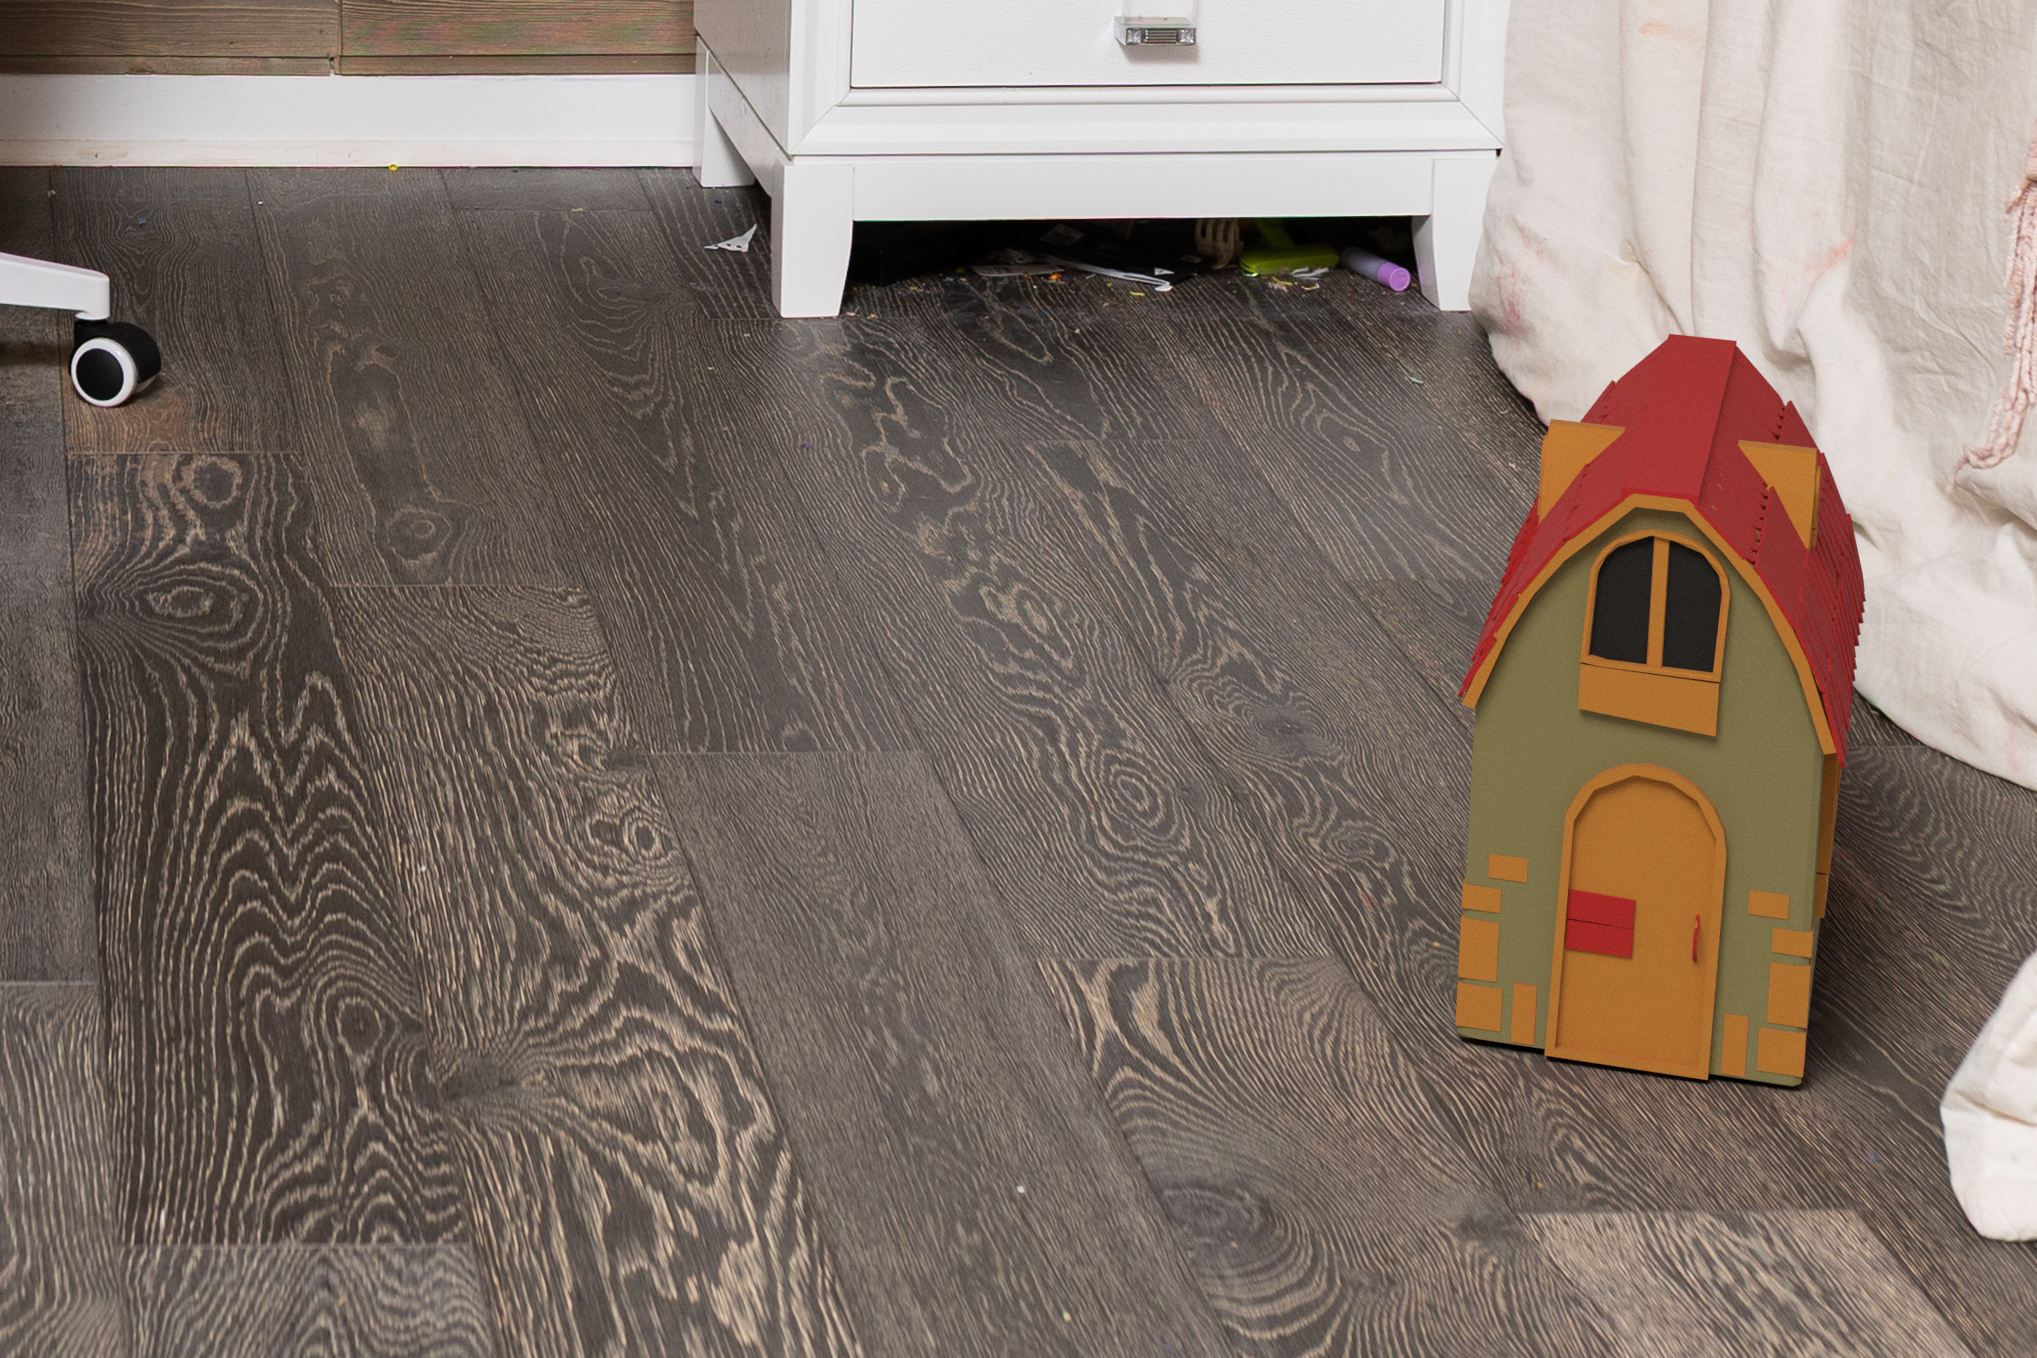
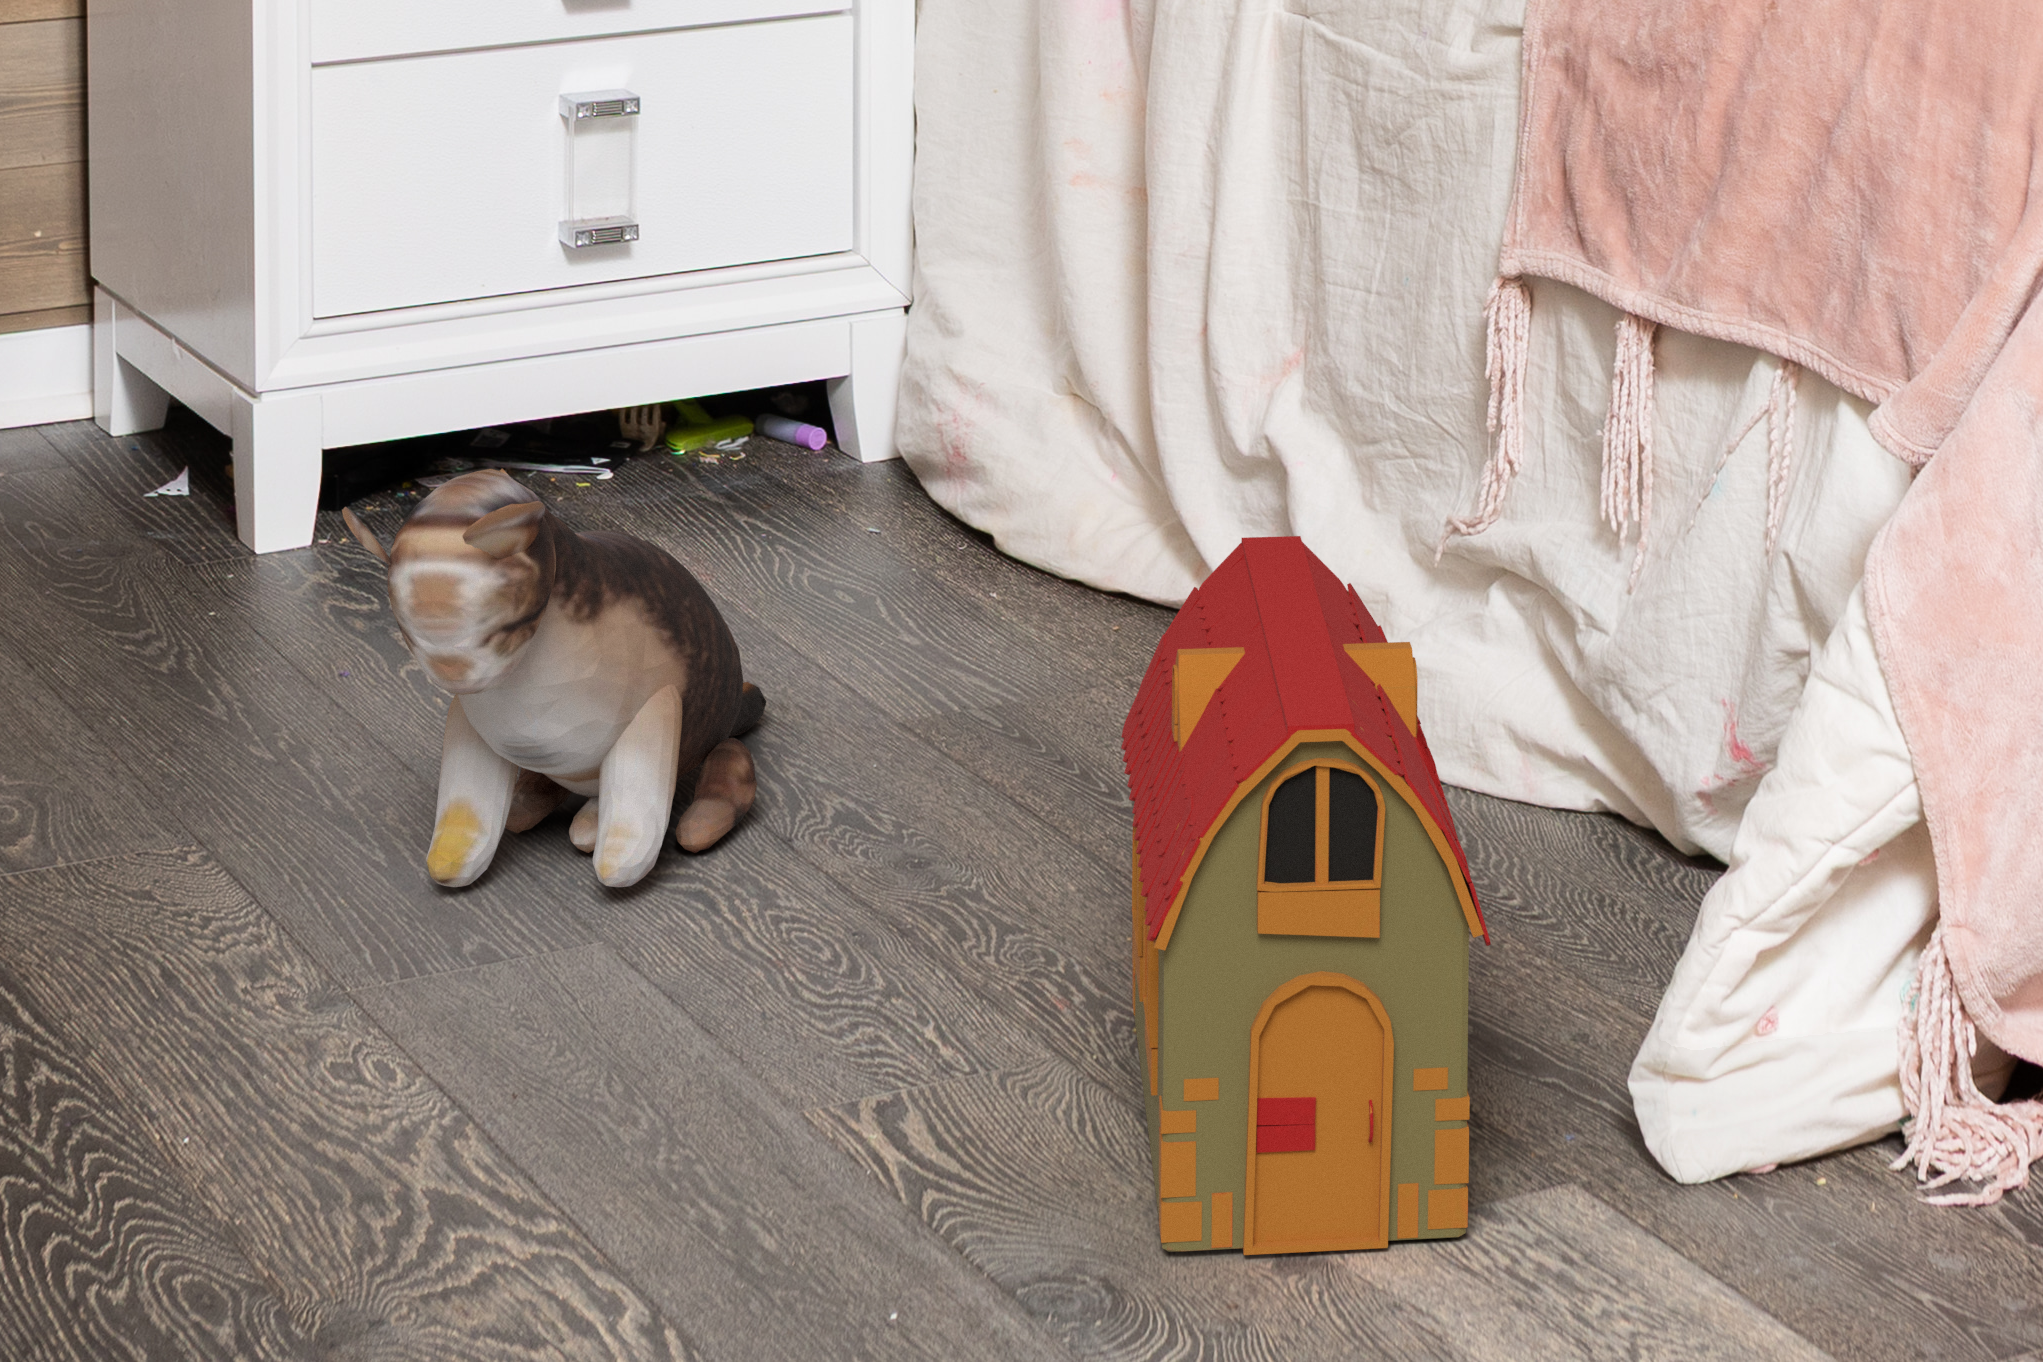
plush toy: none [755,184,1235,639] -> present [342,469,766,887]

